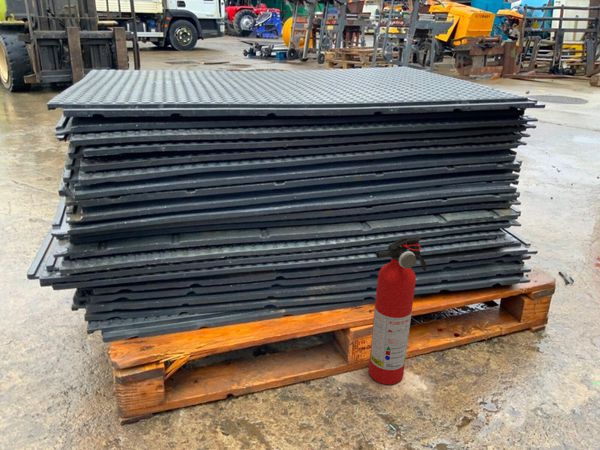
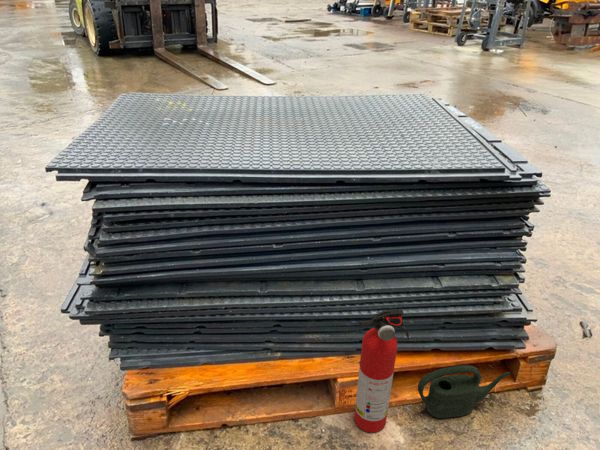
watering can: none [432,302,518,363] -> present [418,365,510,418]

